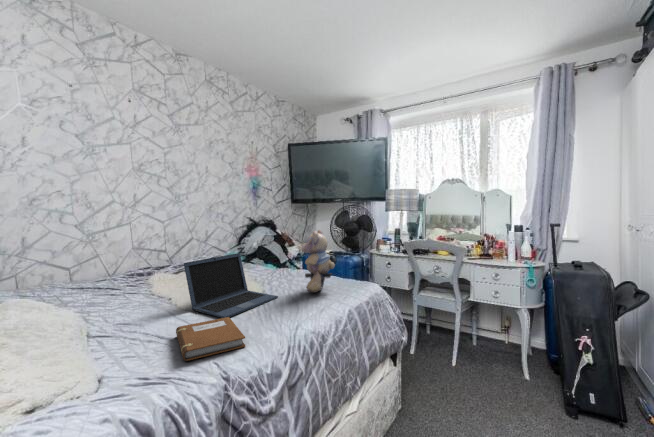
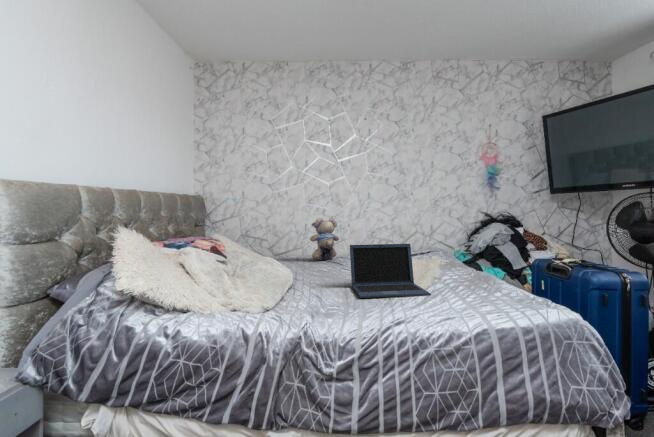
teddy bear: present [302,230,335,292] -> present [310,218,339,260]
notebook: present [176,317,245,361] -> none [295,292,357,319]

